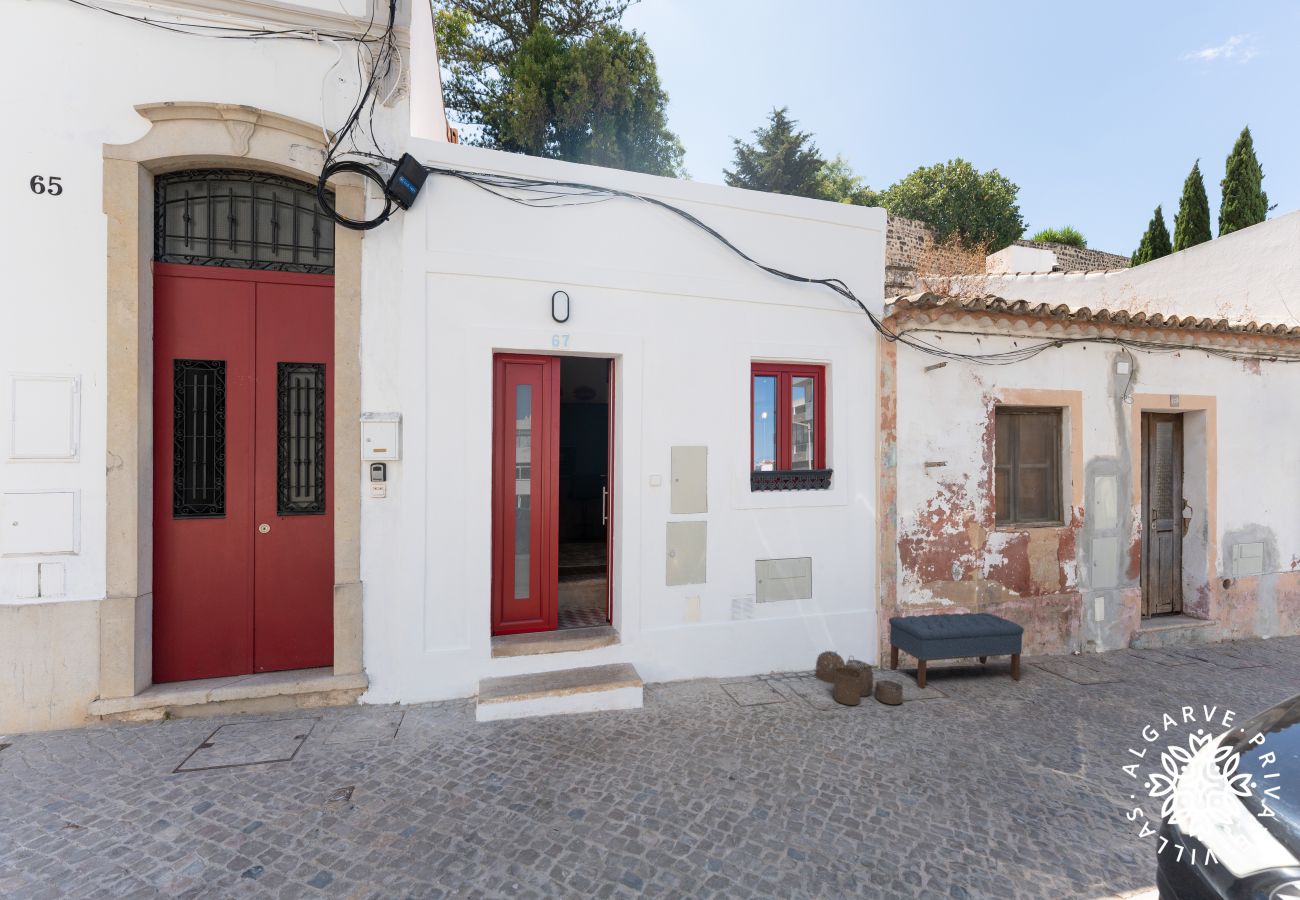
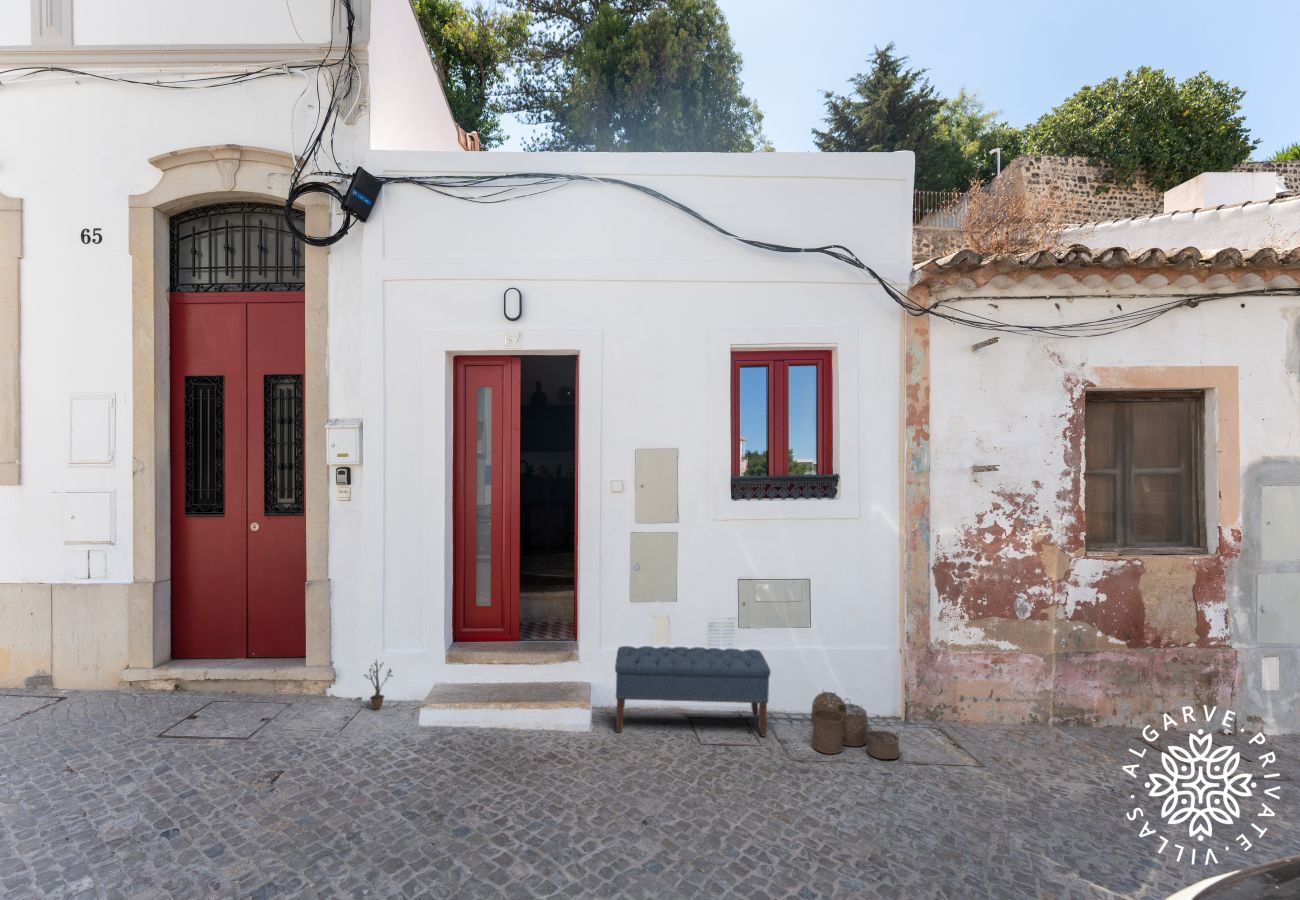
bench: present [889,613,1024,688] -> present [615,646,770,736]
decorative plant: none [400,661,441,713] -> present [360,661,392,709]

